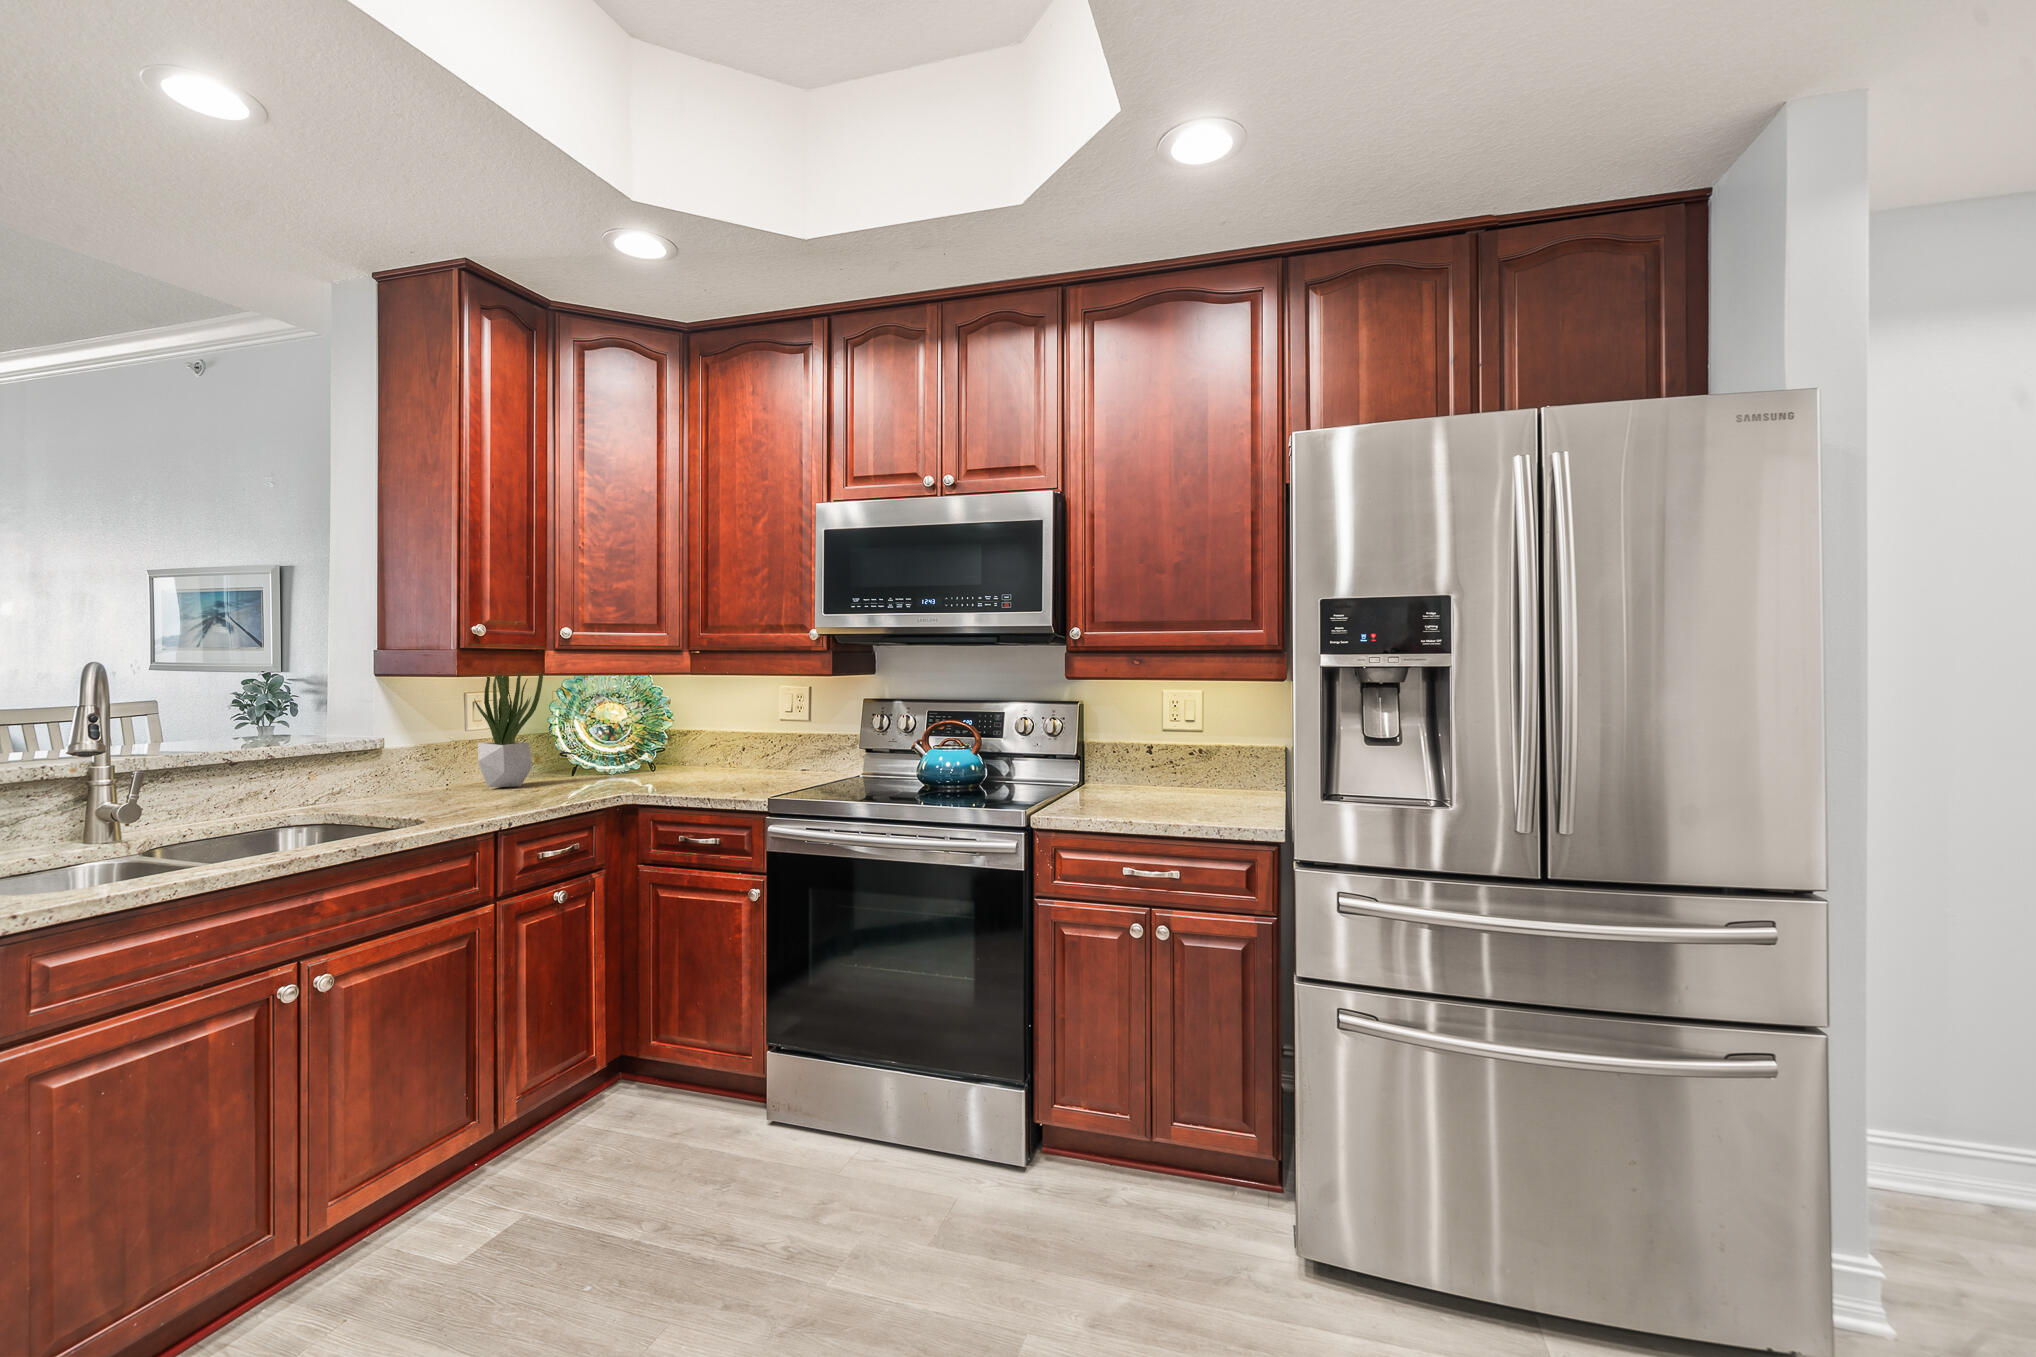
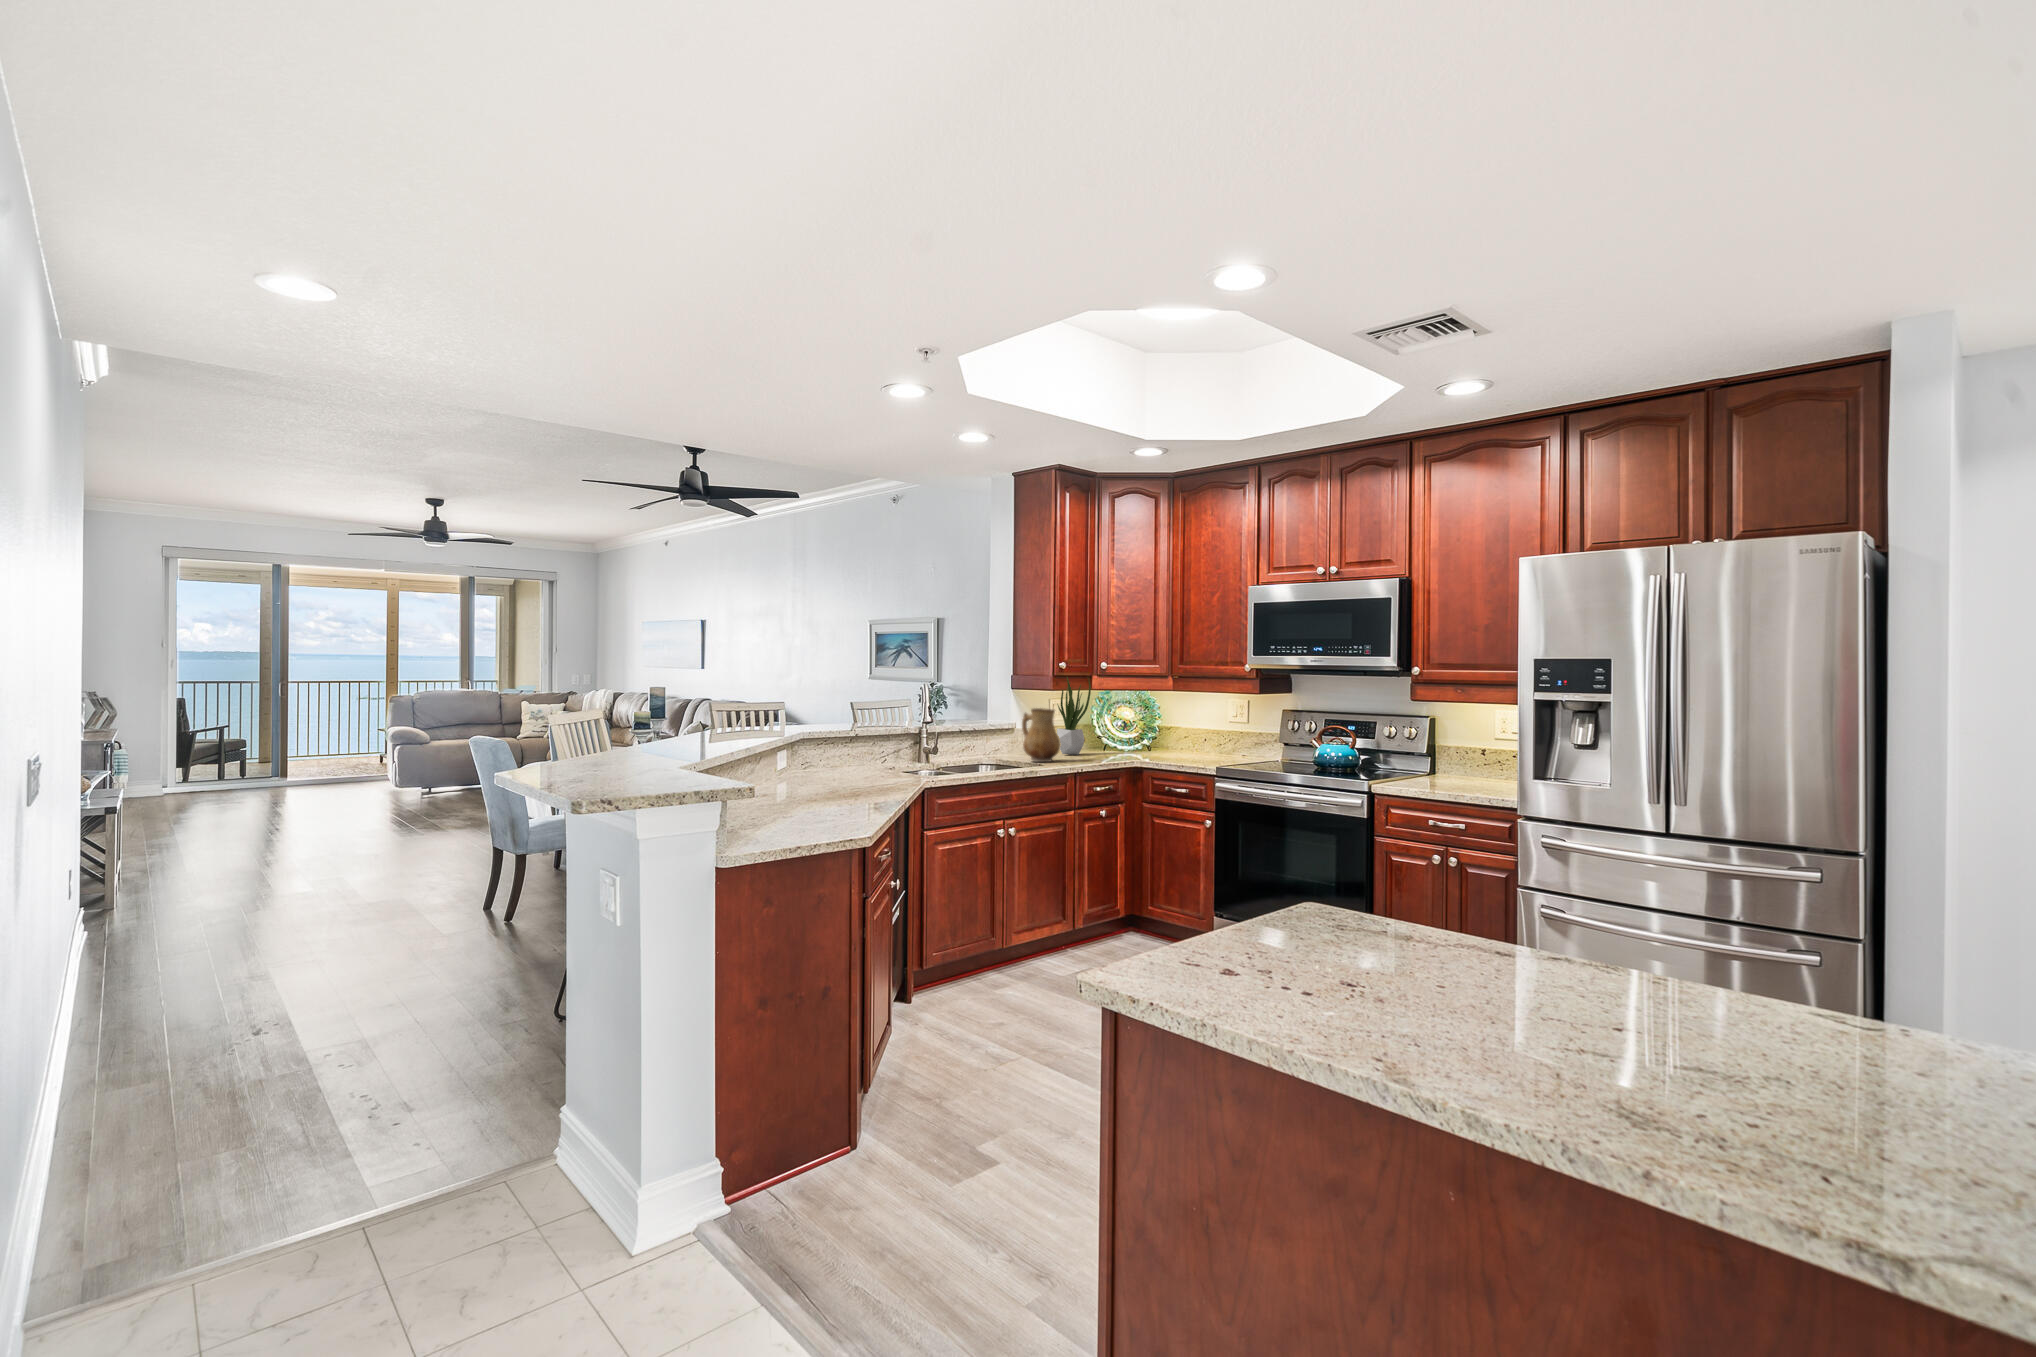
ceramic pitcher: none [385,709,470,811] -> present [1022,708,1061,762]

